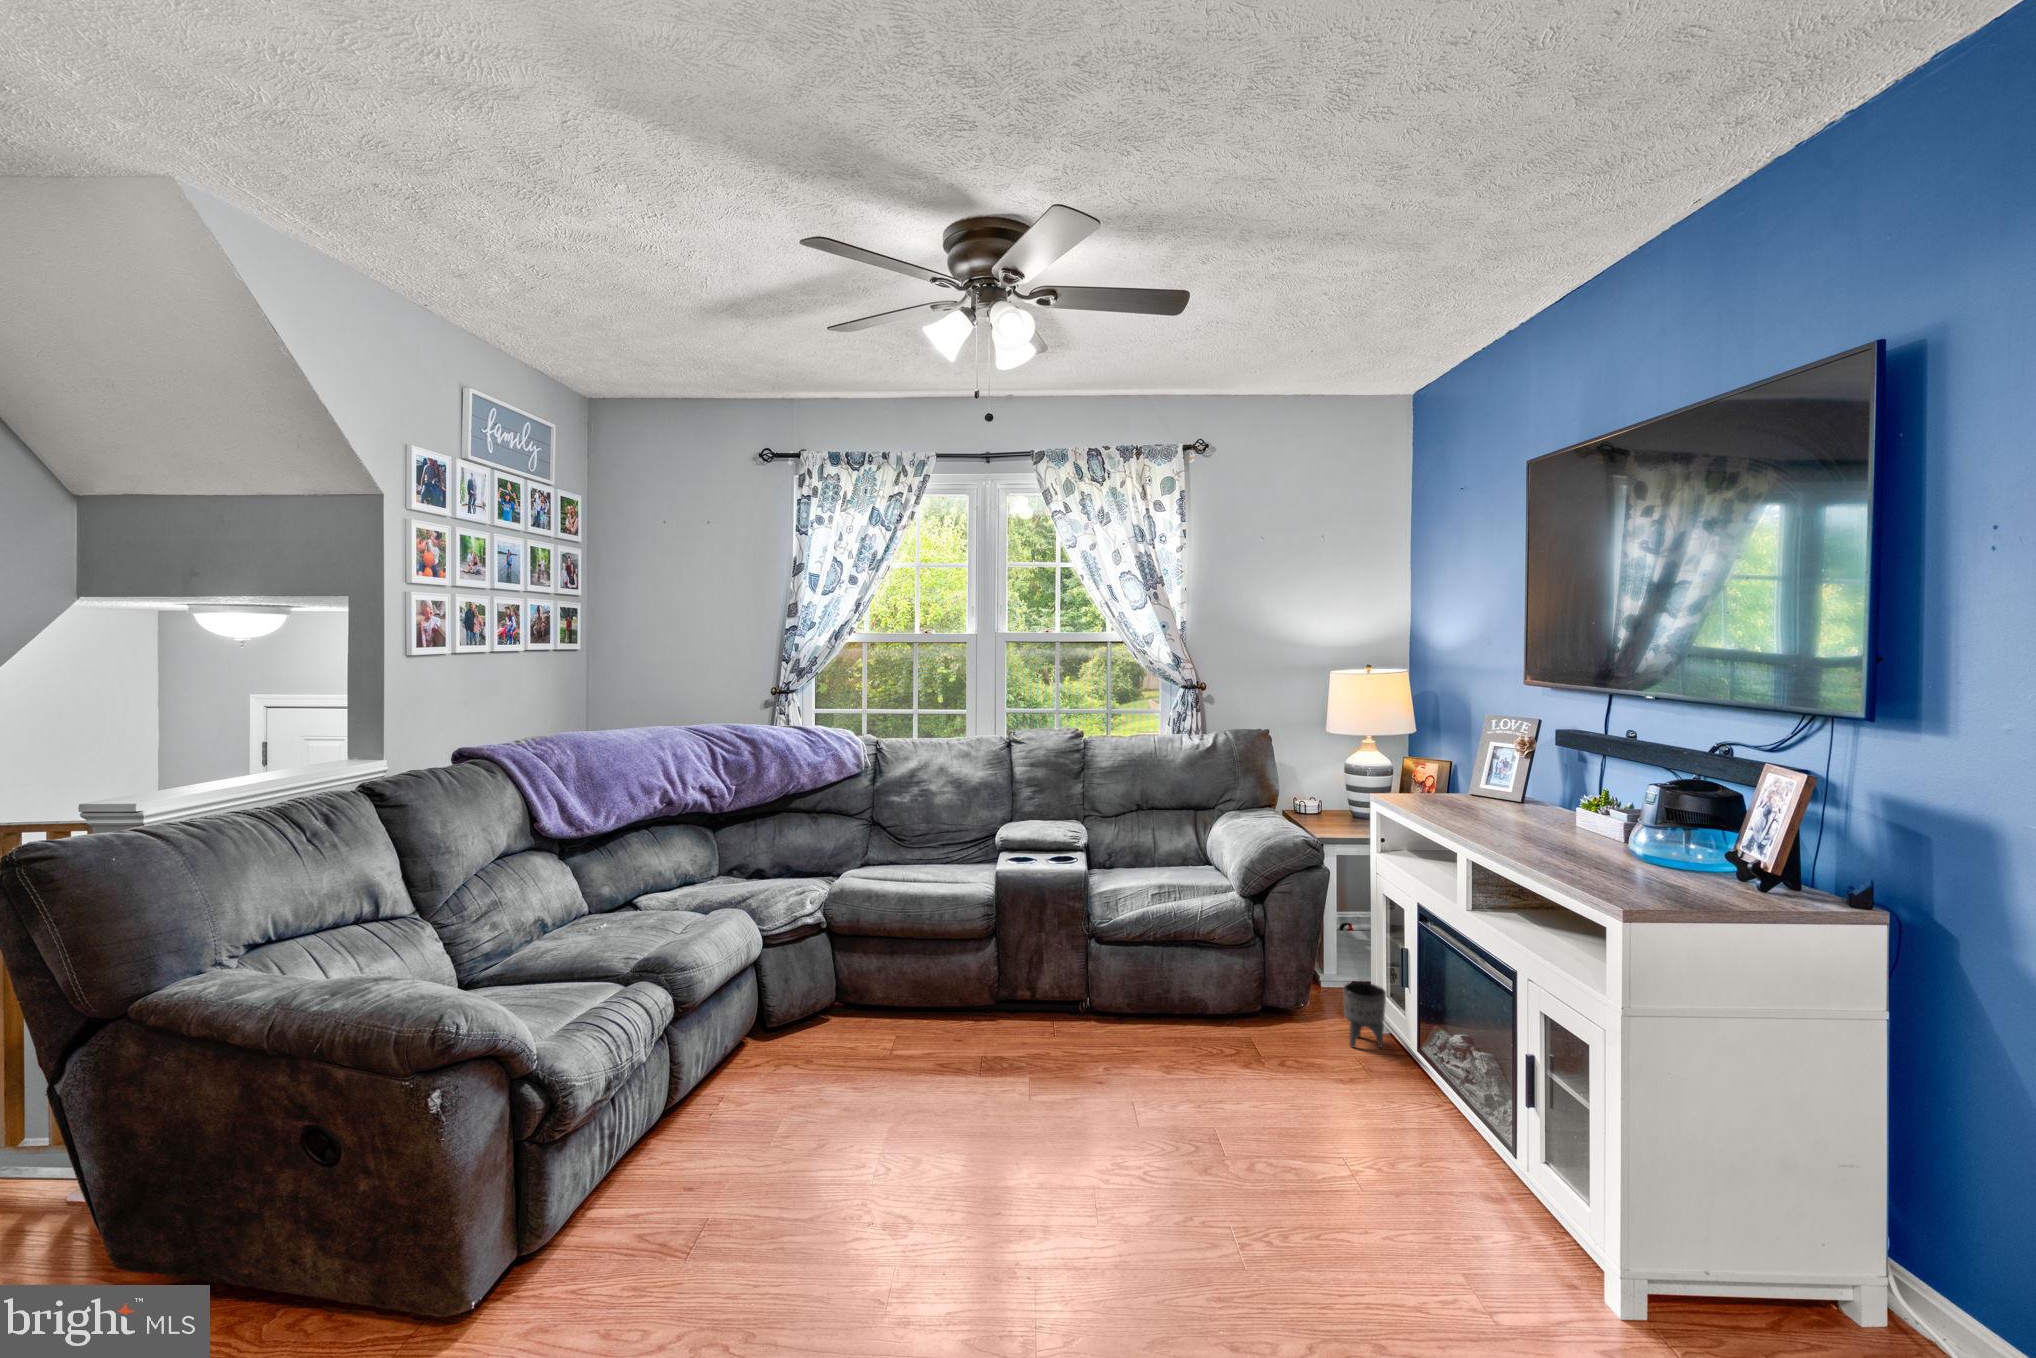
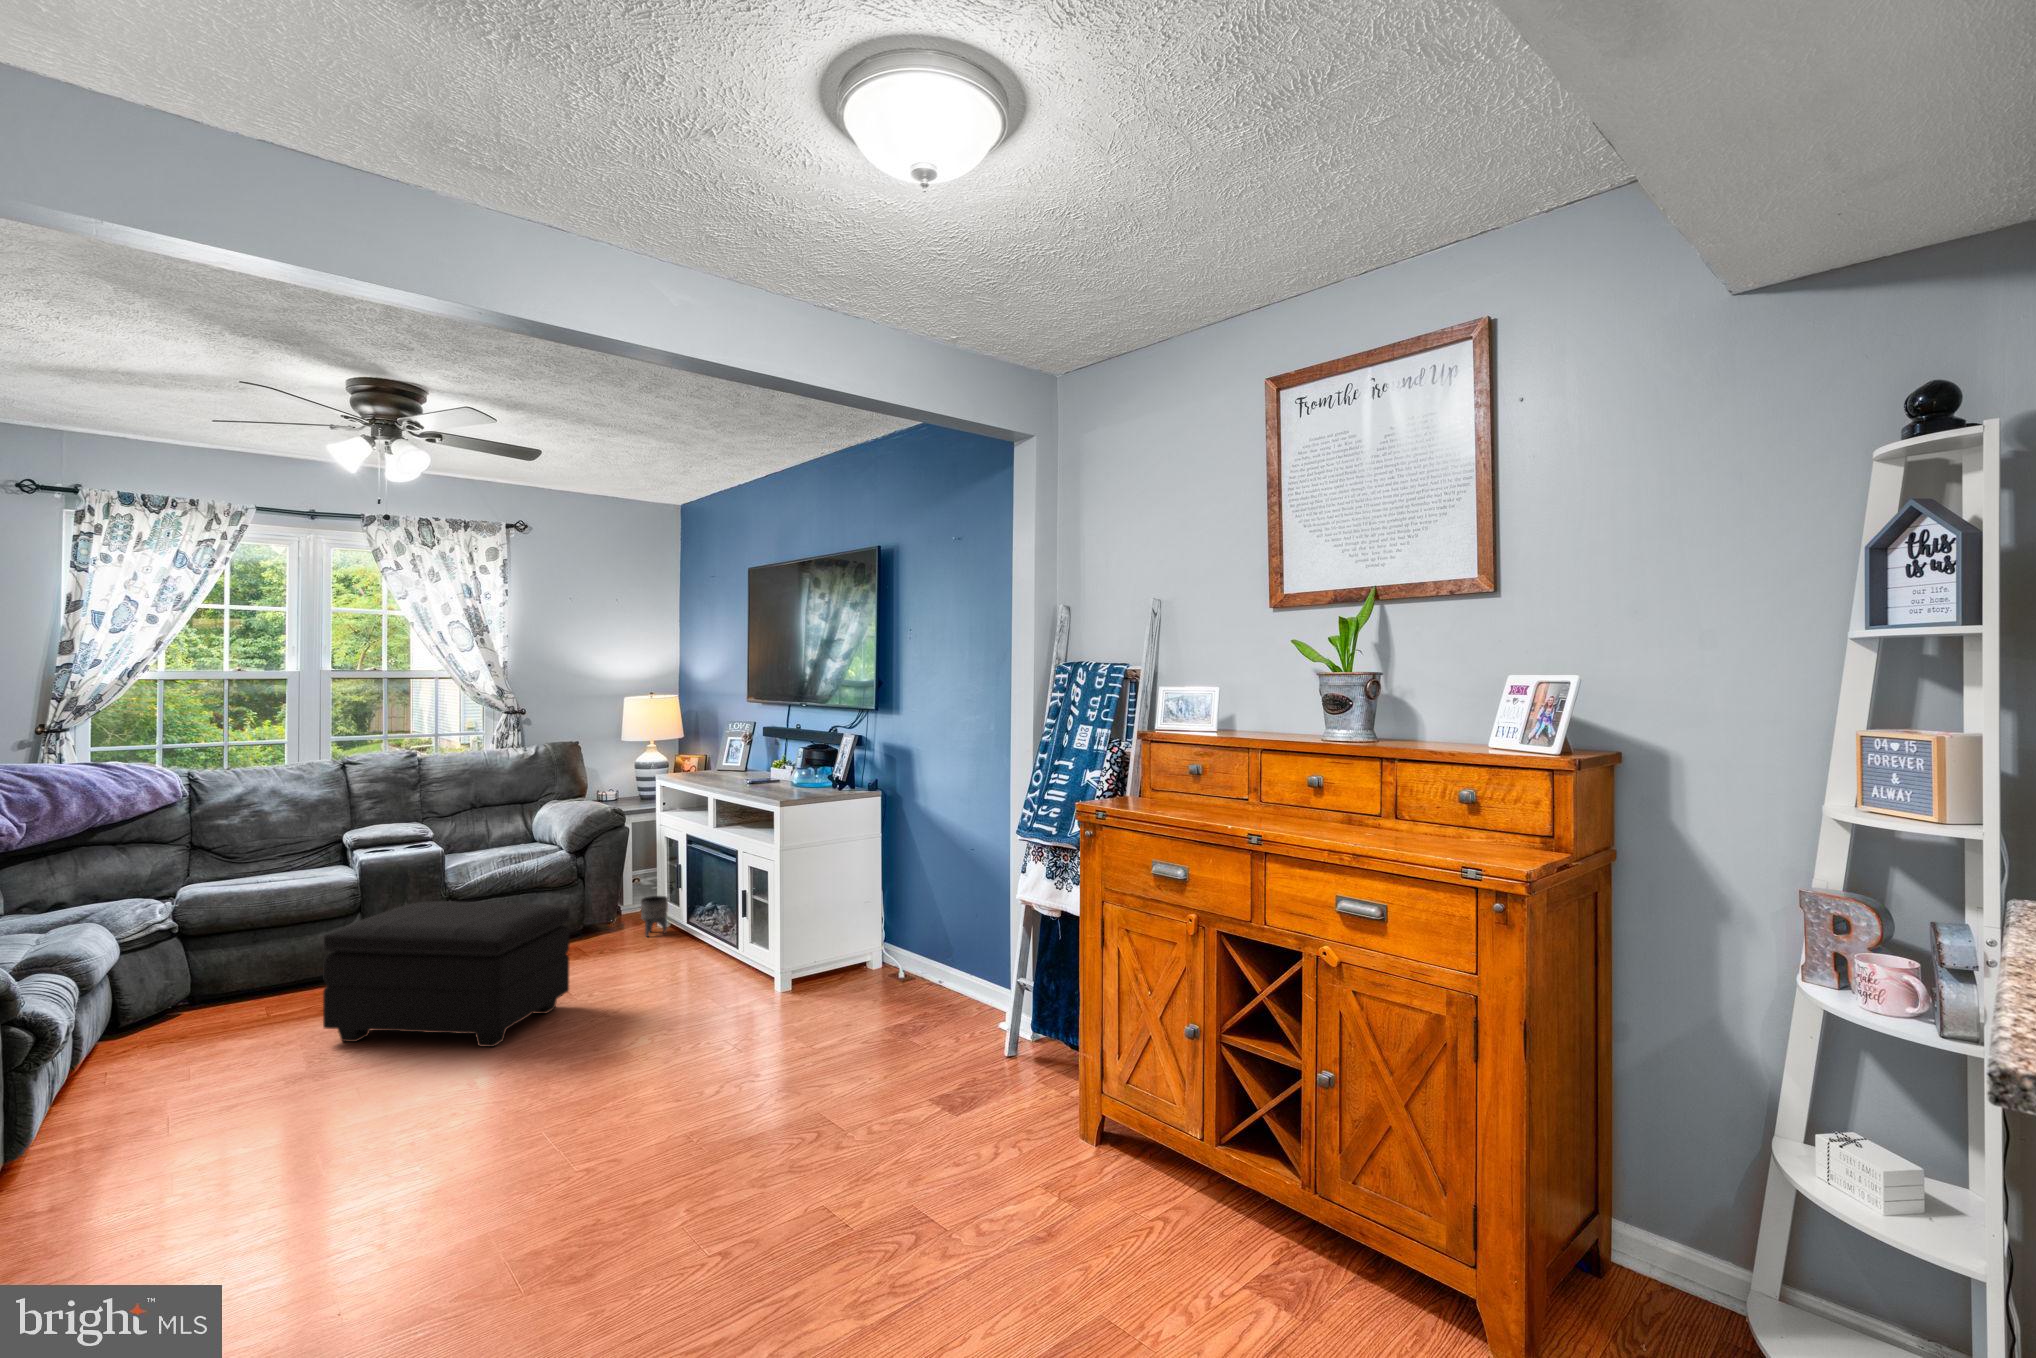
footstool: none [907,958,1221,1255] -> present [323,901,570,1047]

